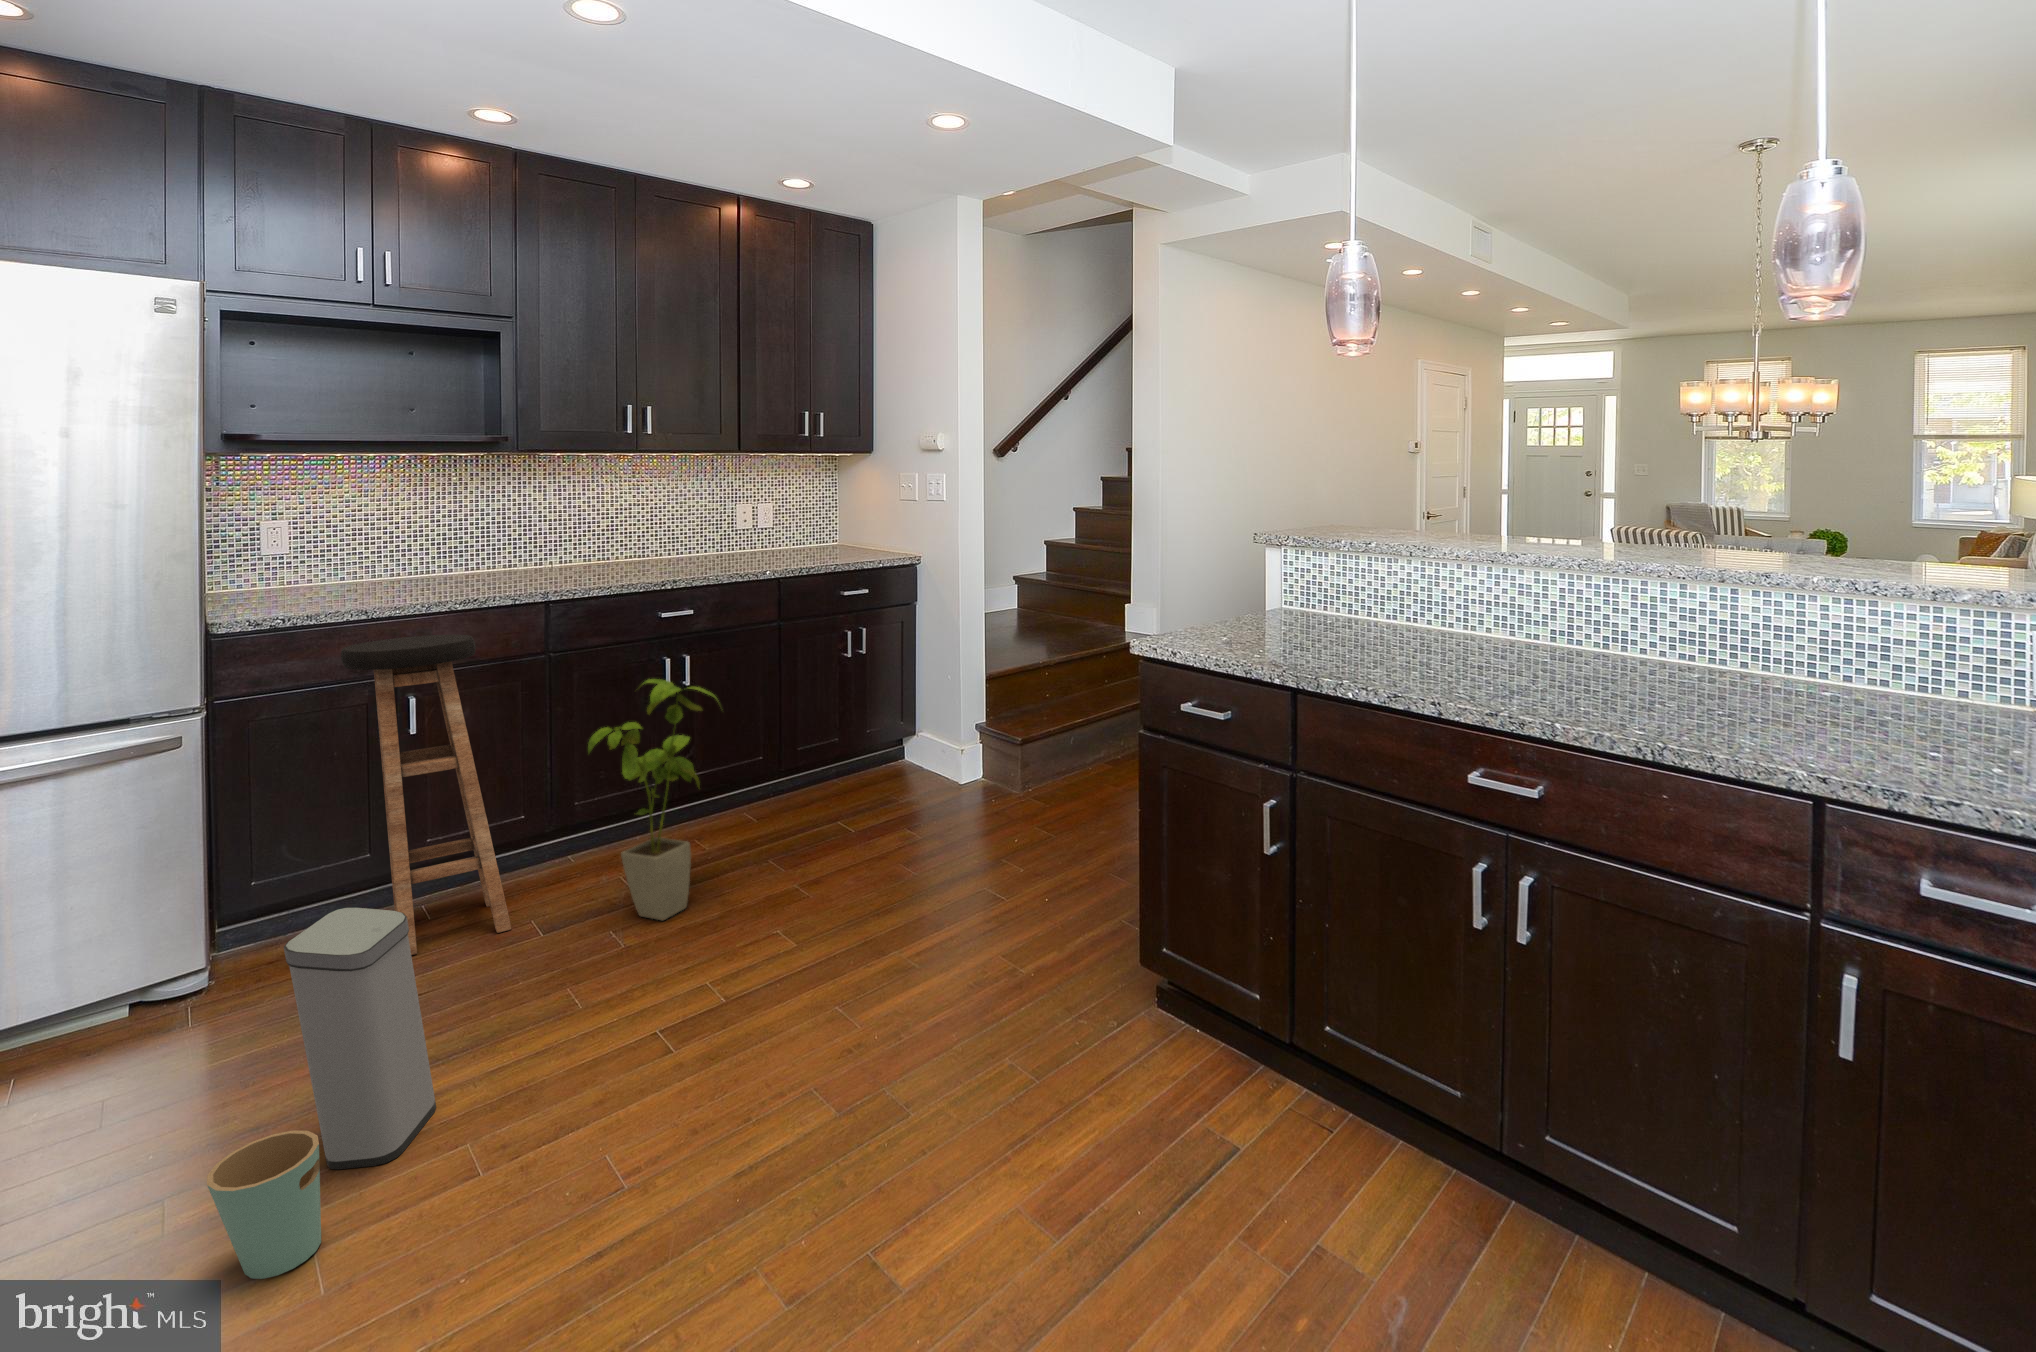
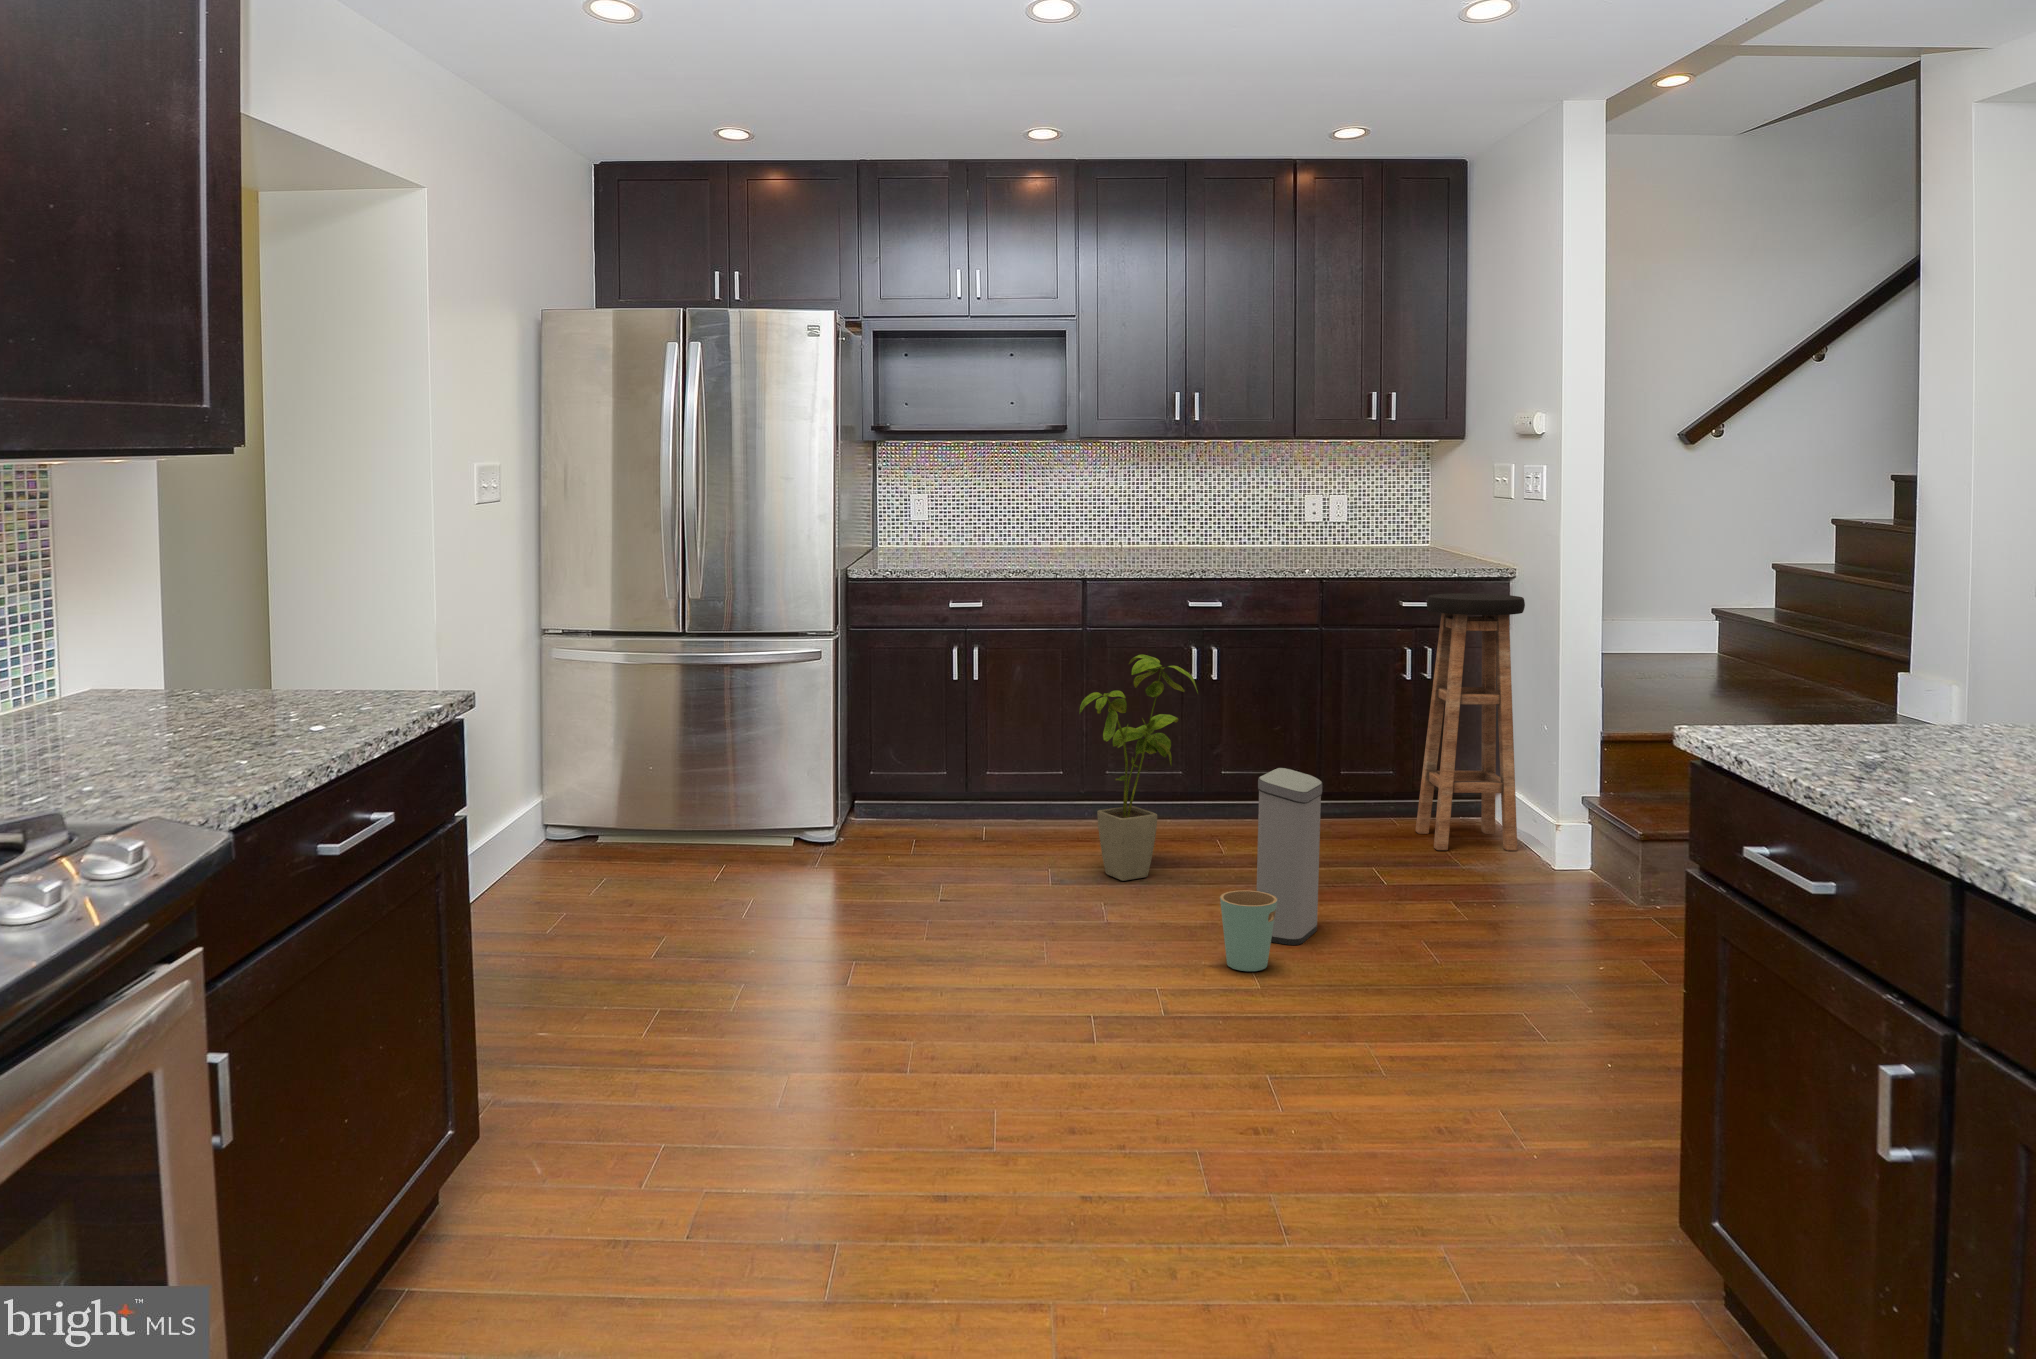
bar stool: present [341,635,512,955] -> present [1416,593,1525,850]
trash can: present [207,908,436,1279] -> present [1220,768,1322,971]

